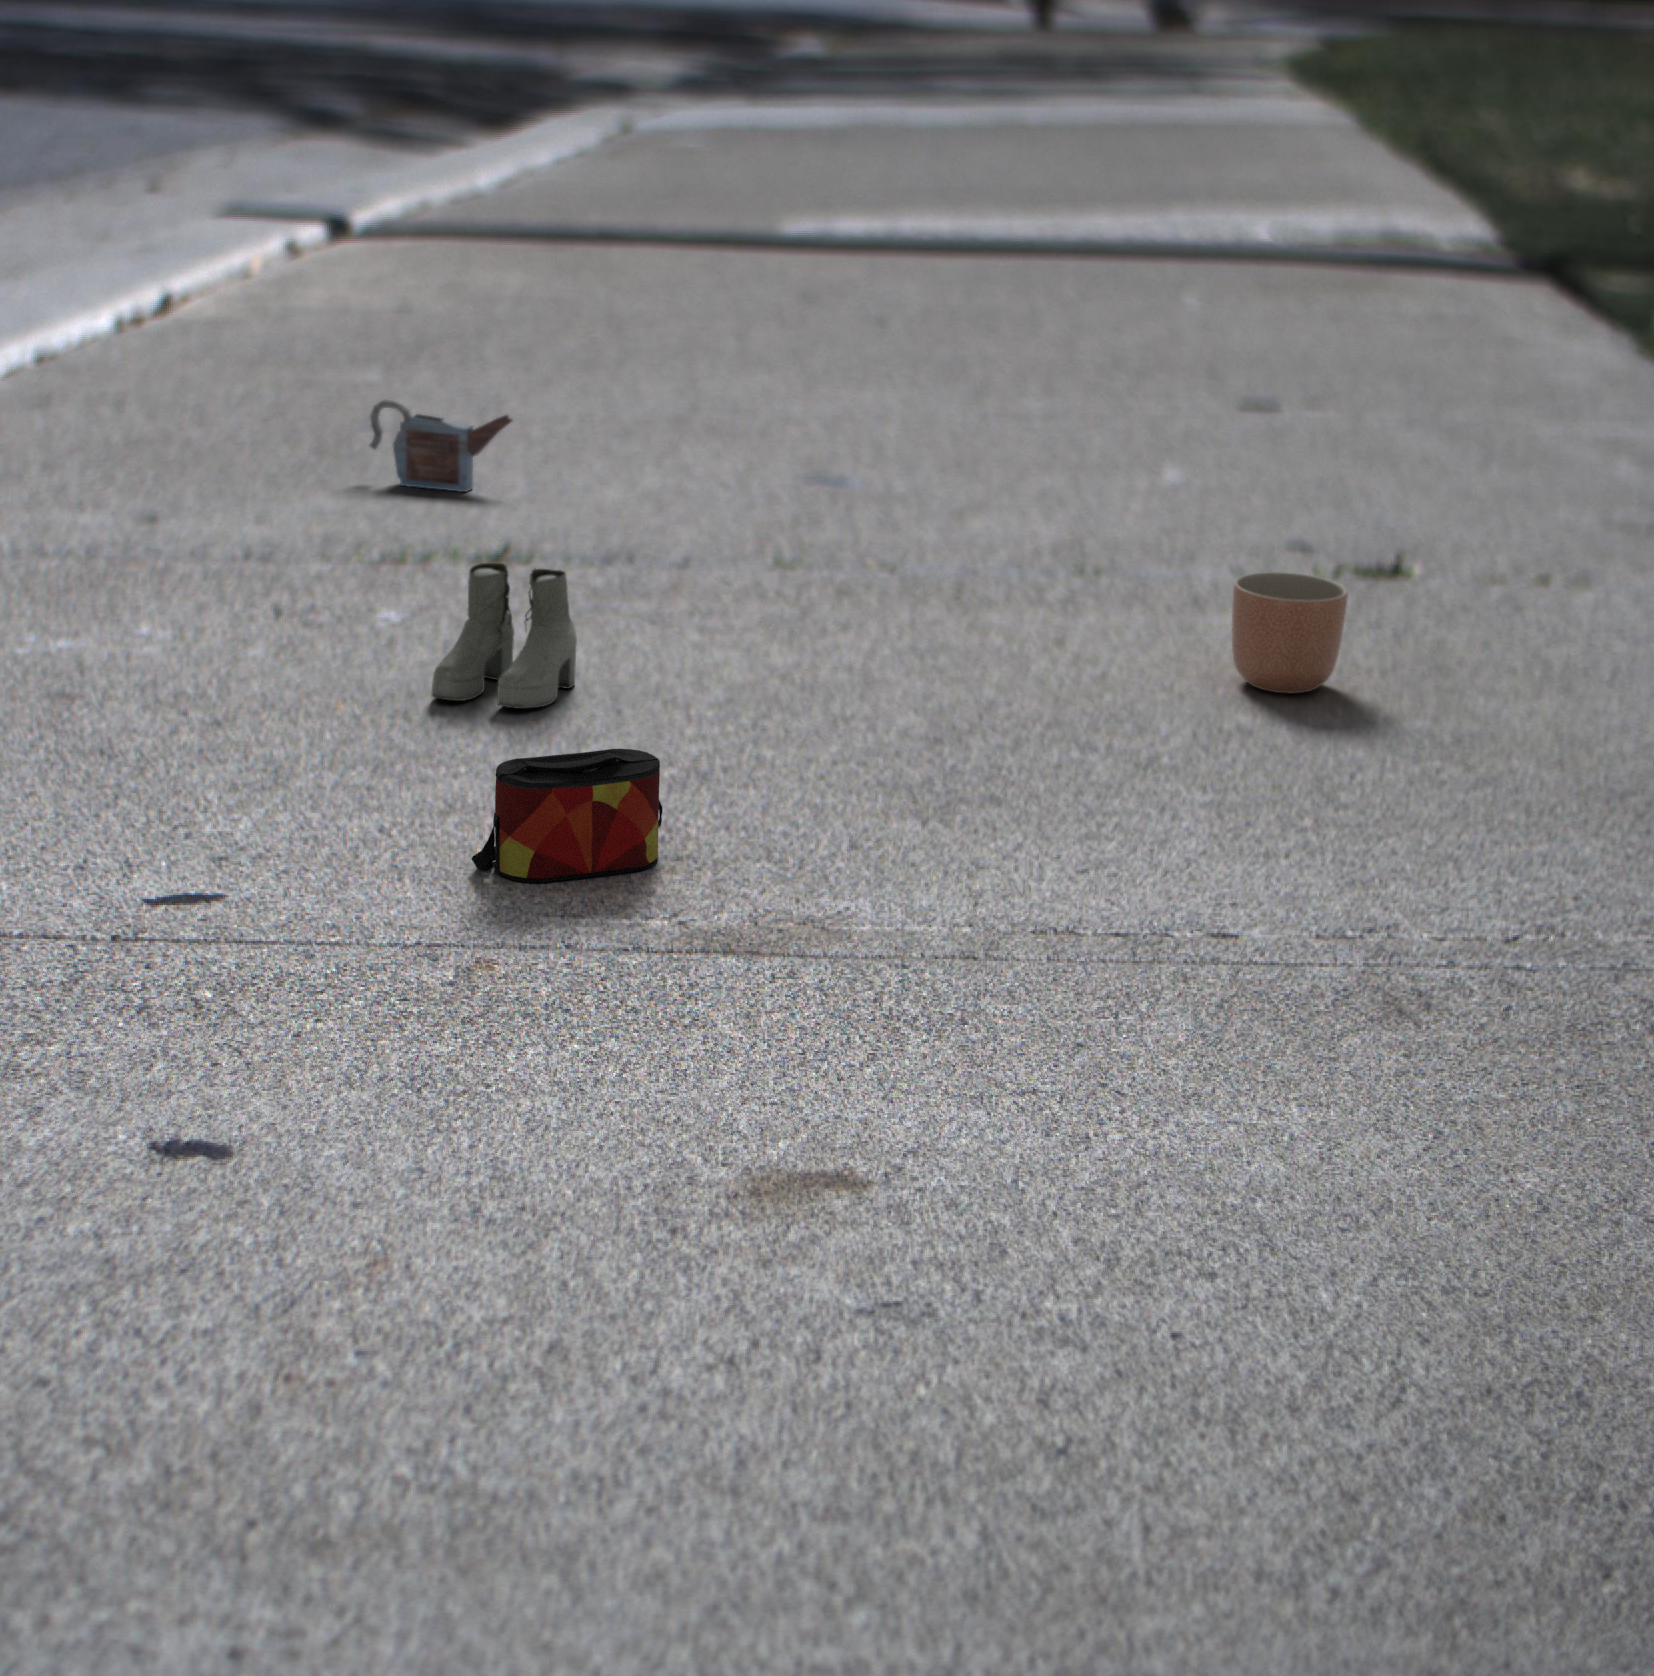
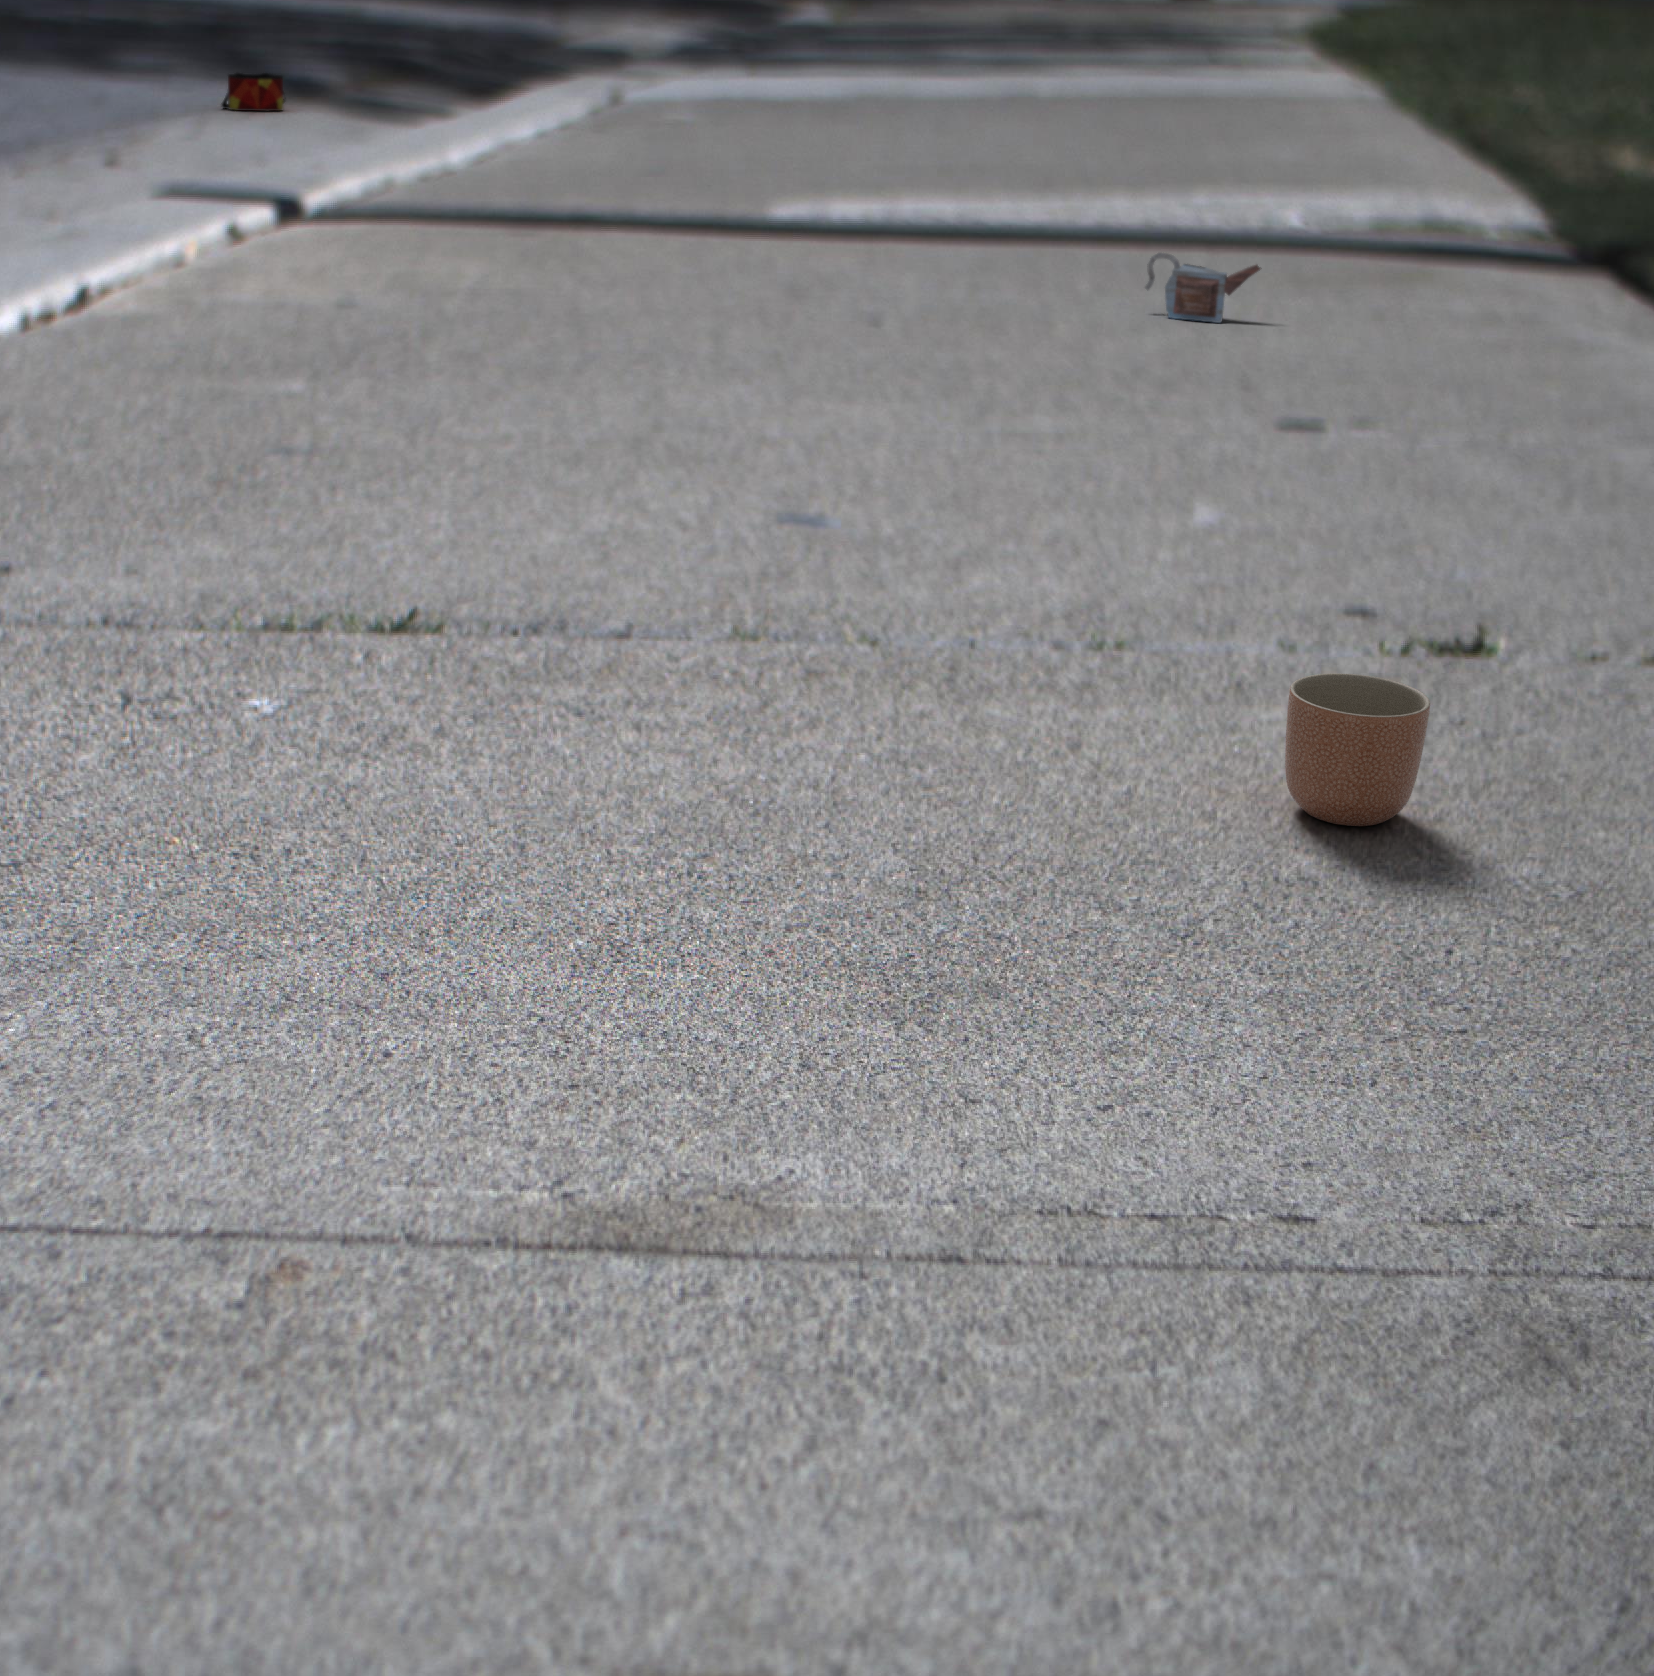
watering can: present [369,400,512,492] -> present [1145,252,1260,323]
boots: present [432,563,577,709] -> none [291,657,476,846]
bag: present [471,749,662,883] -> present [222,73,285,111]

